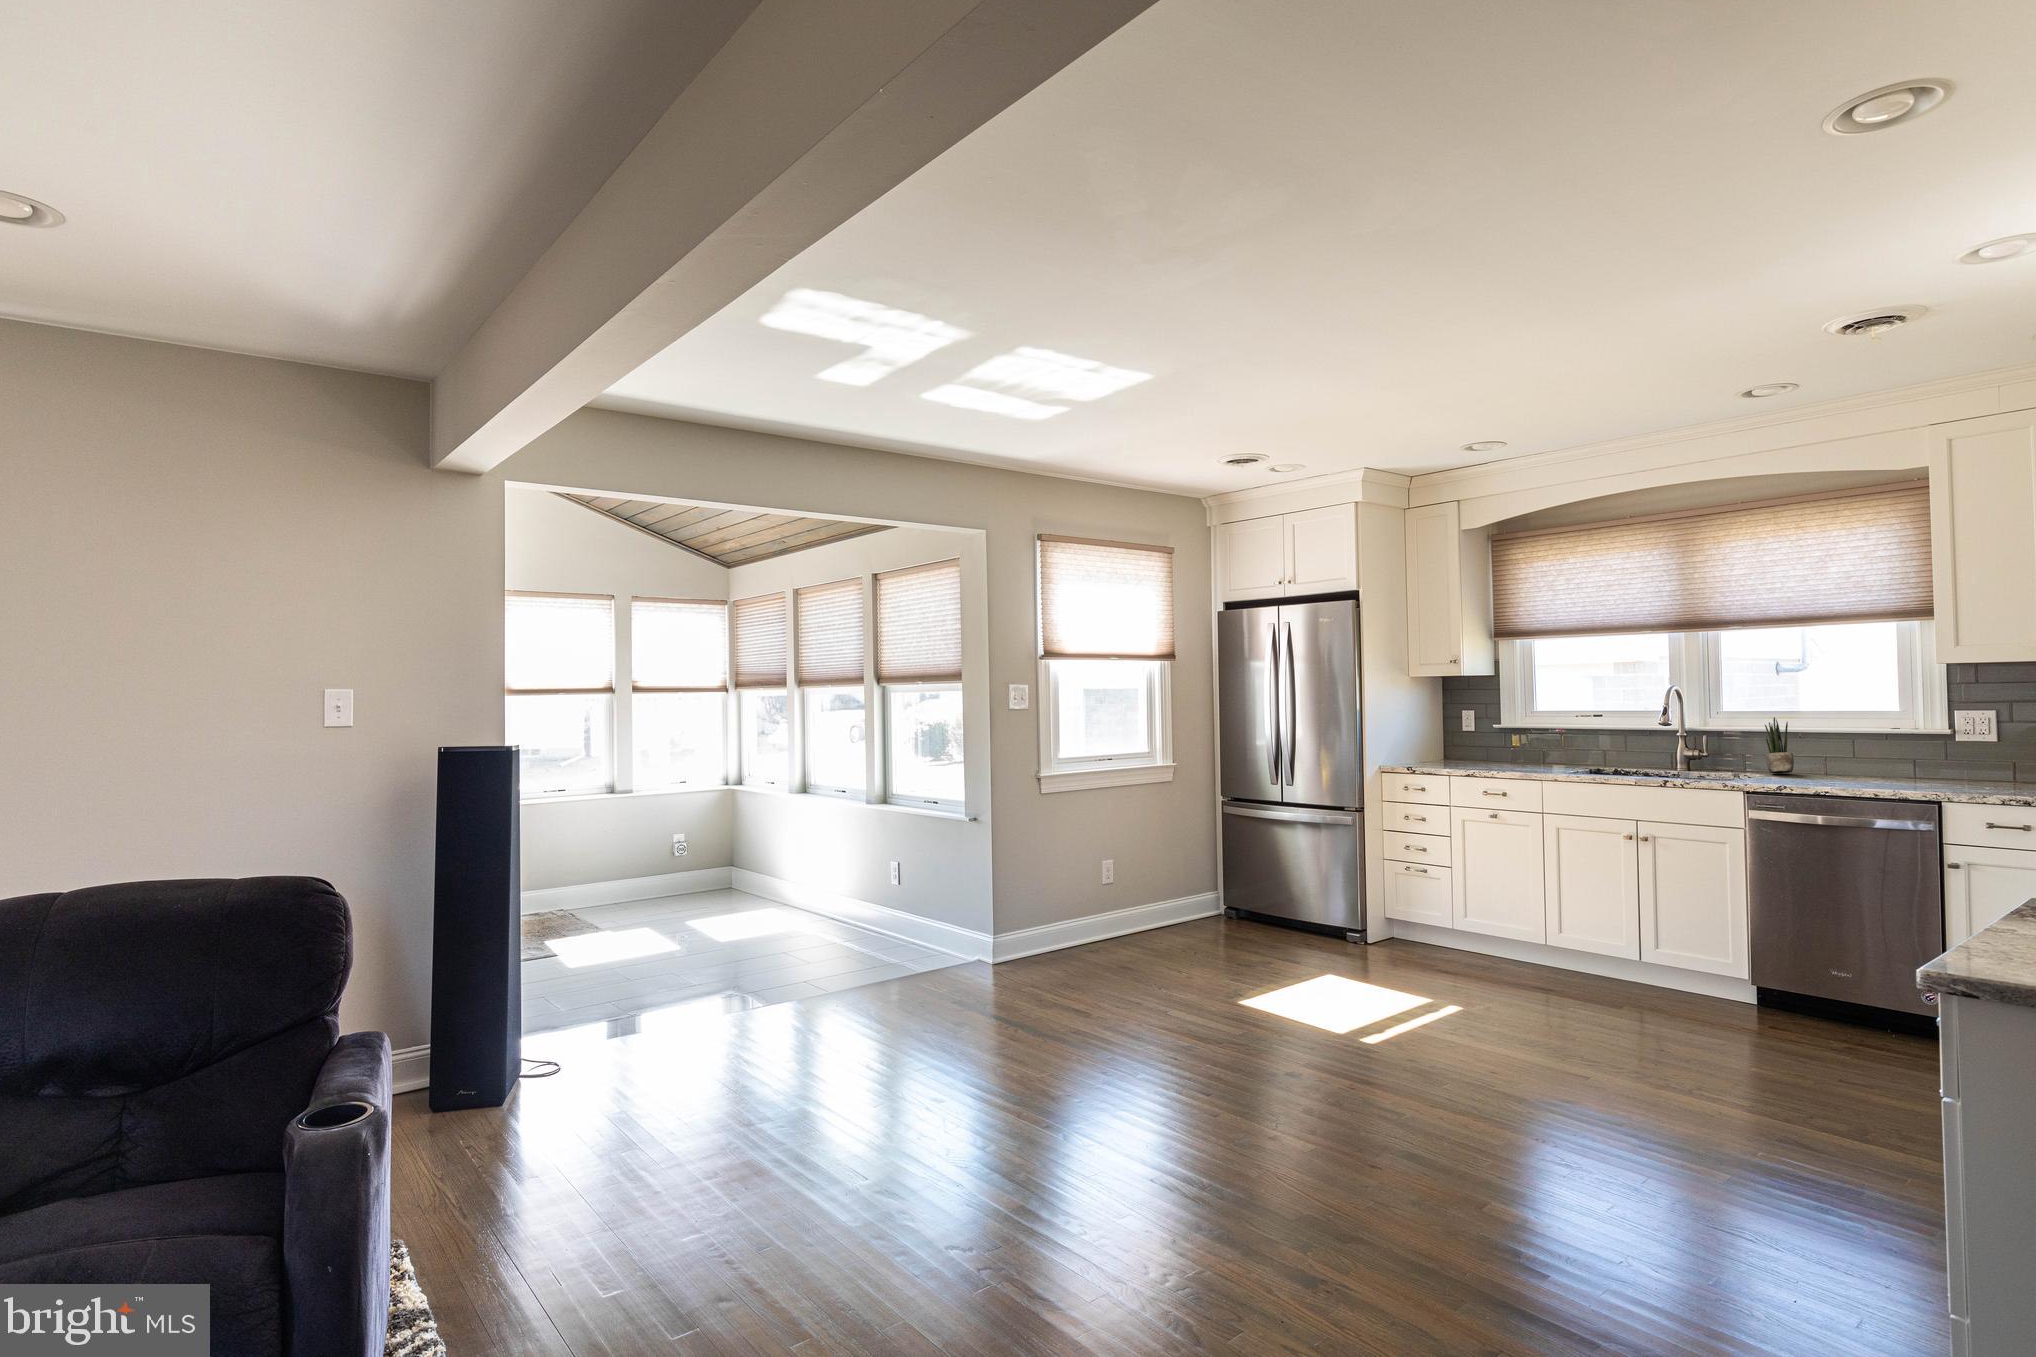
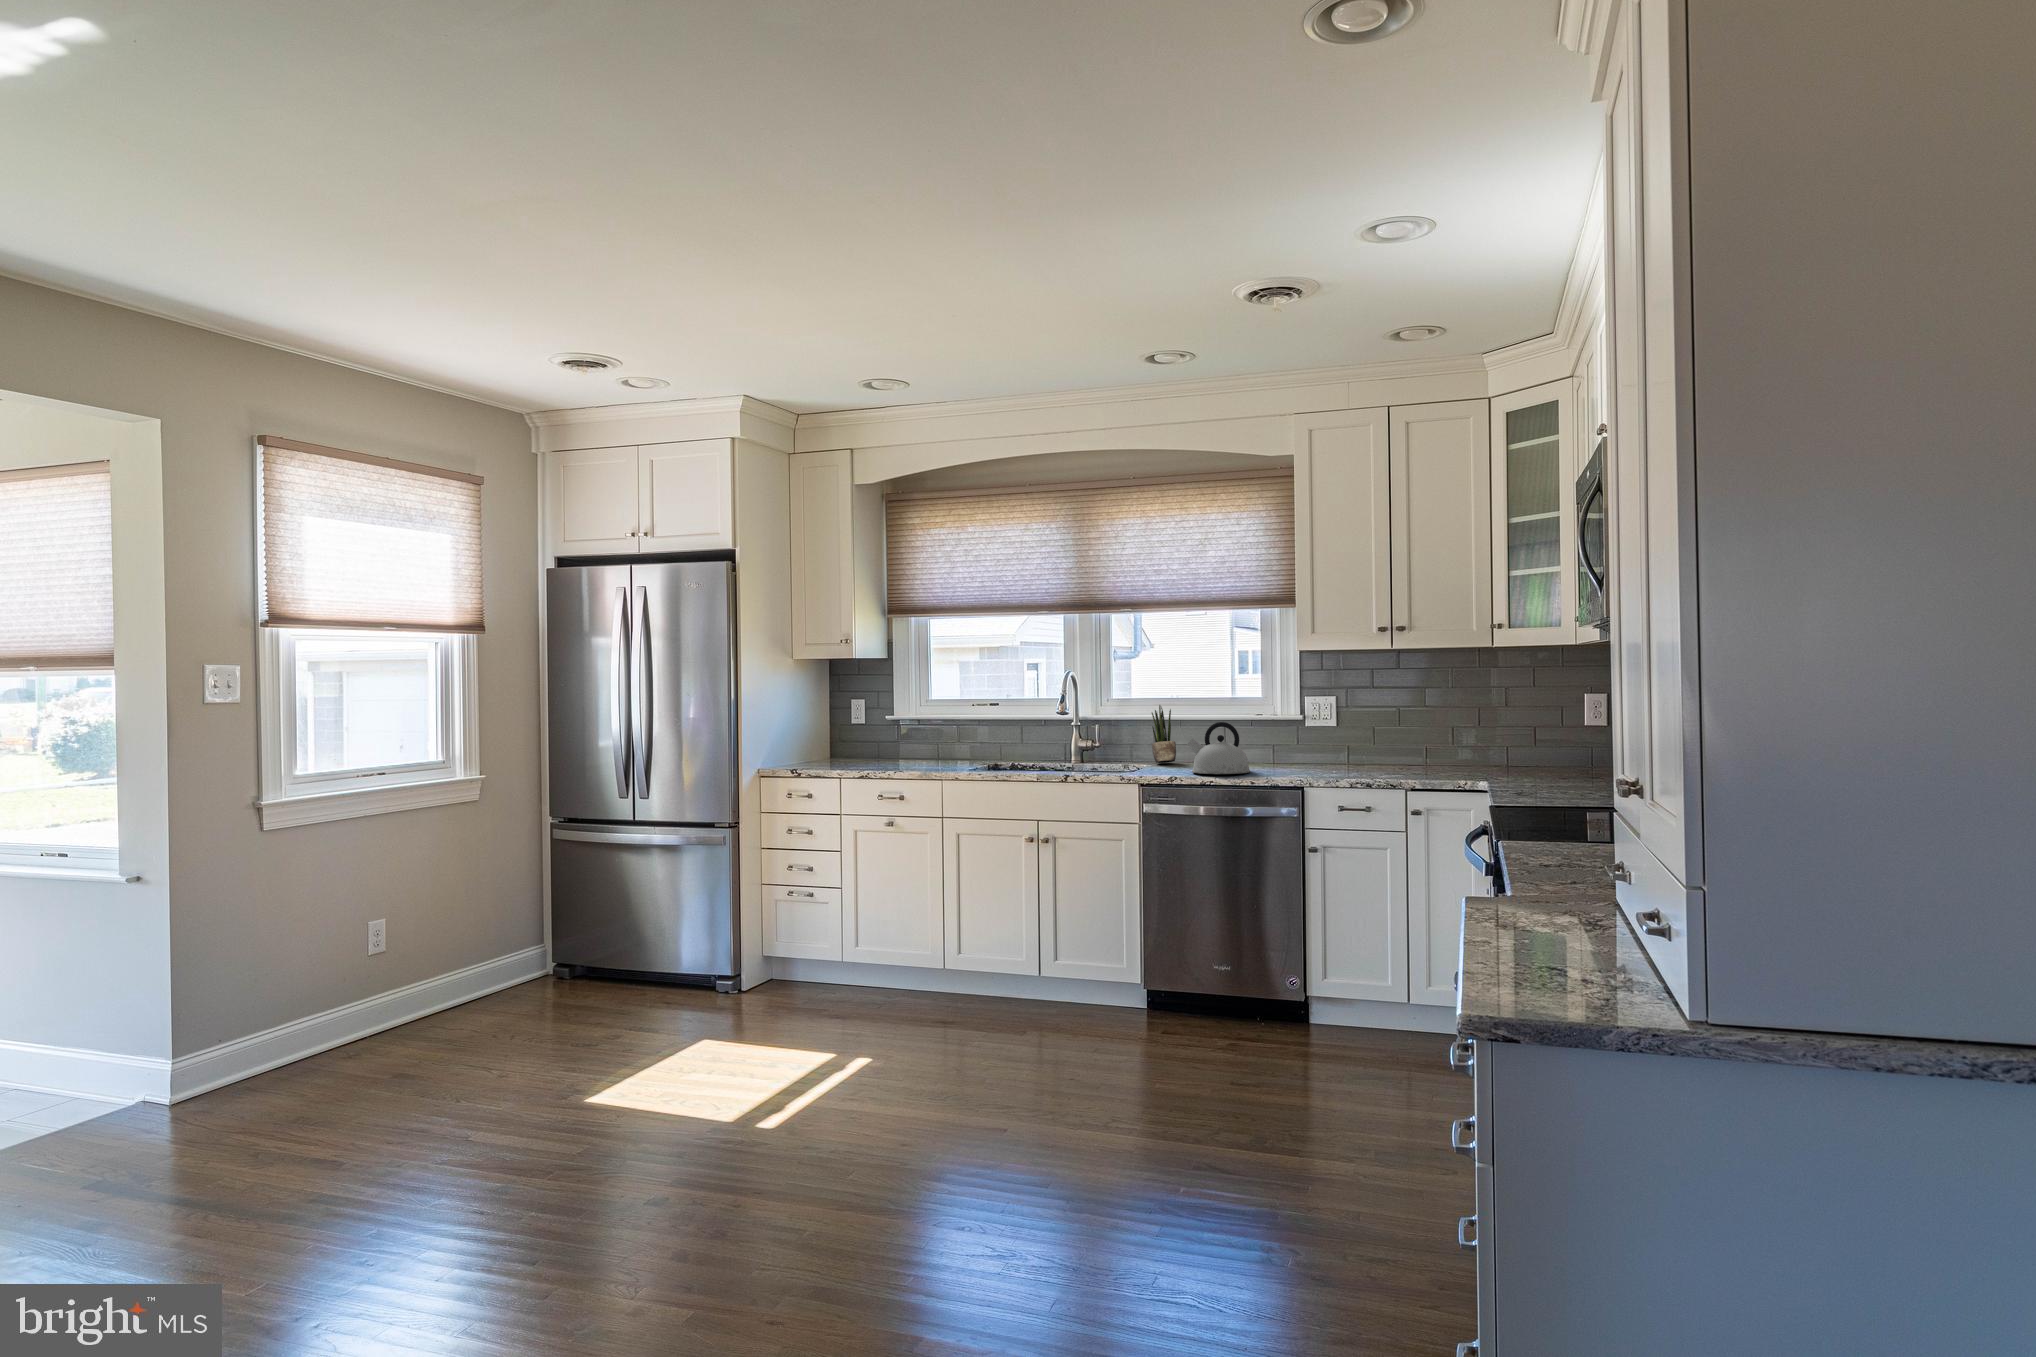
kettle: none [1802,735,1878,785] -> present [1187,722,1251,774]

